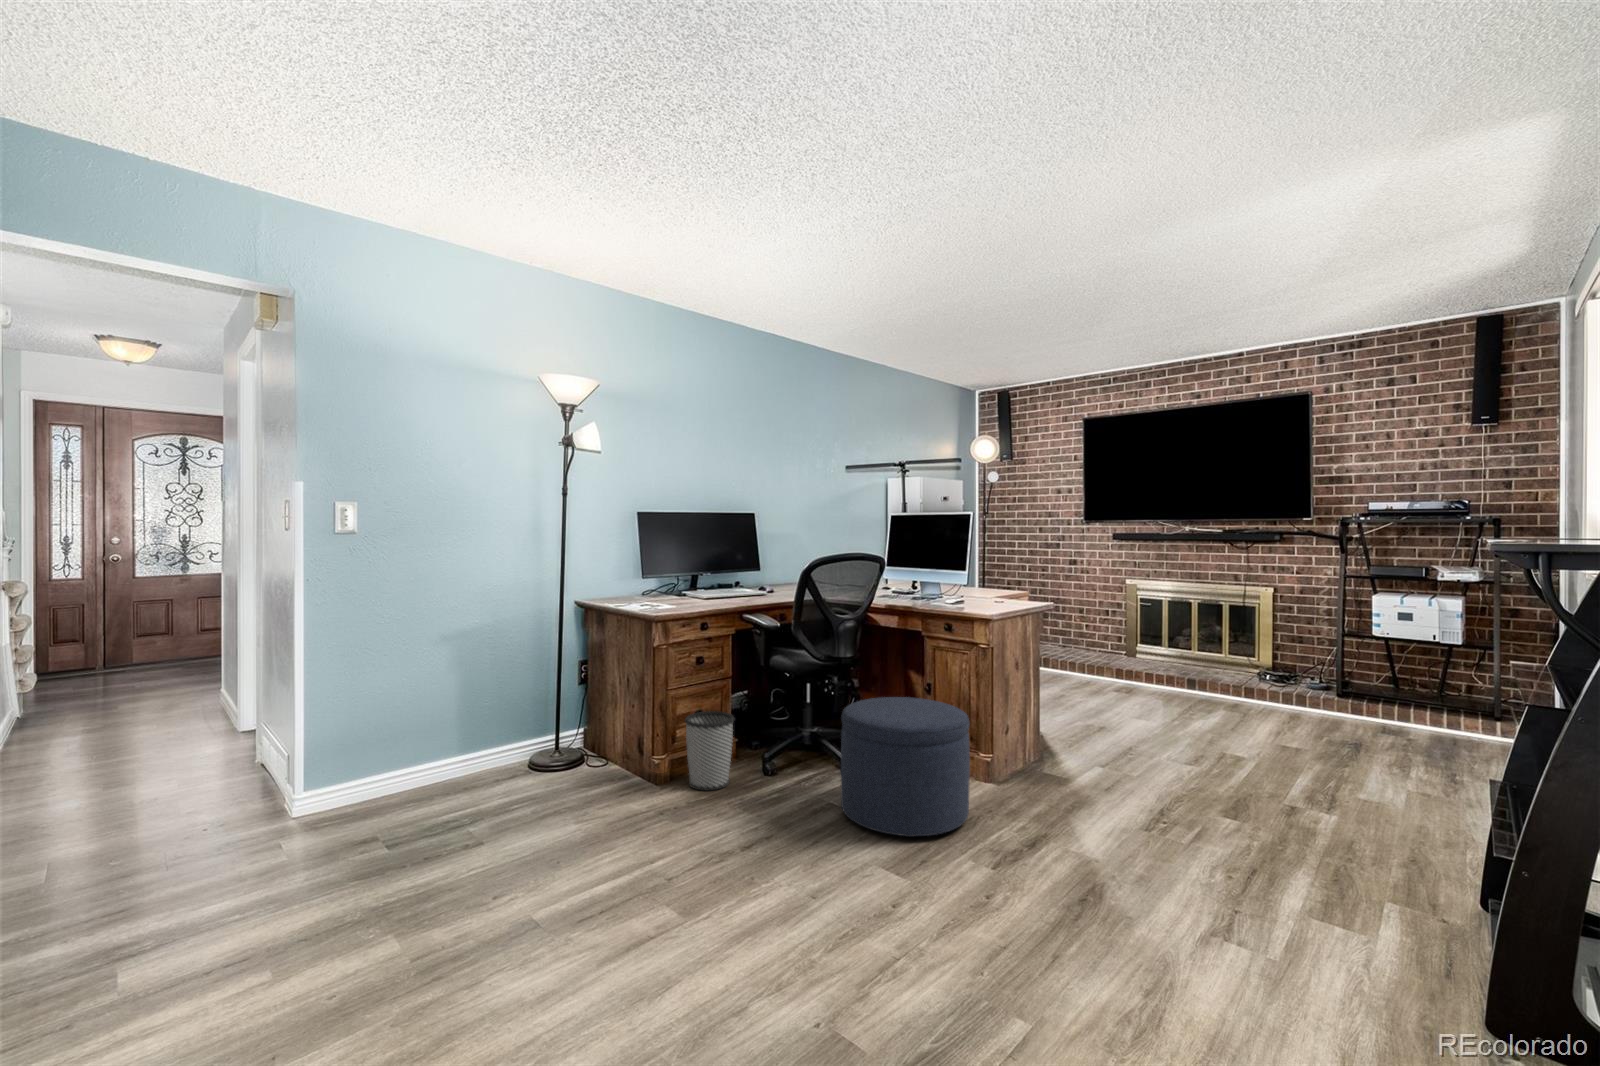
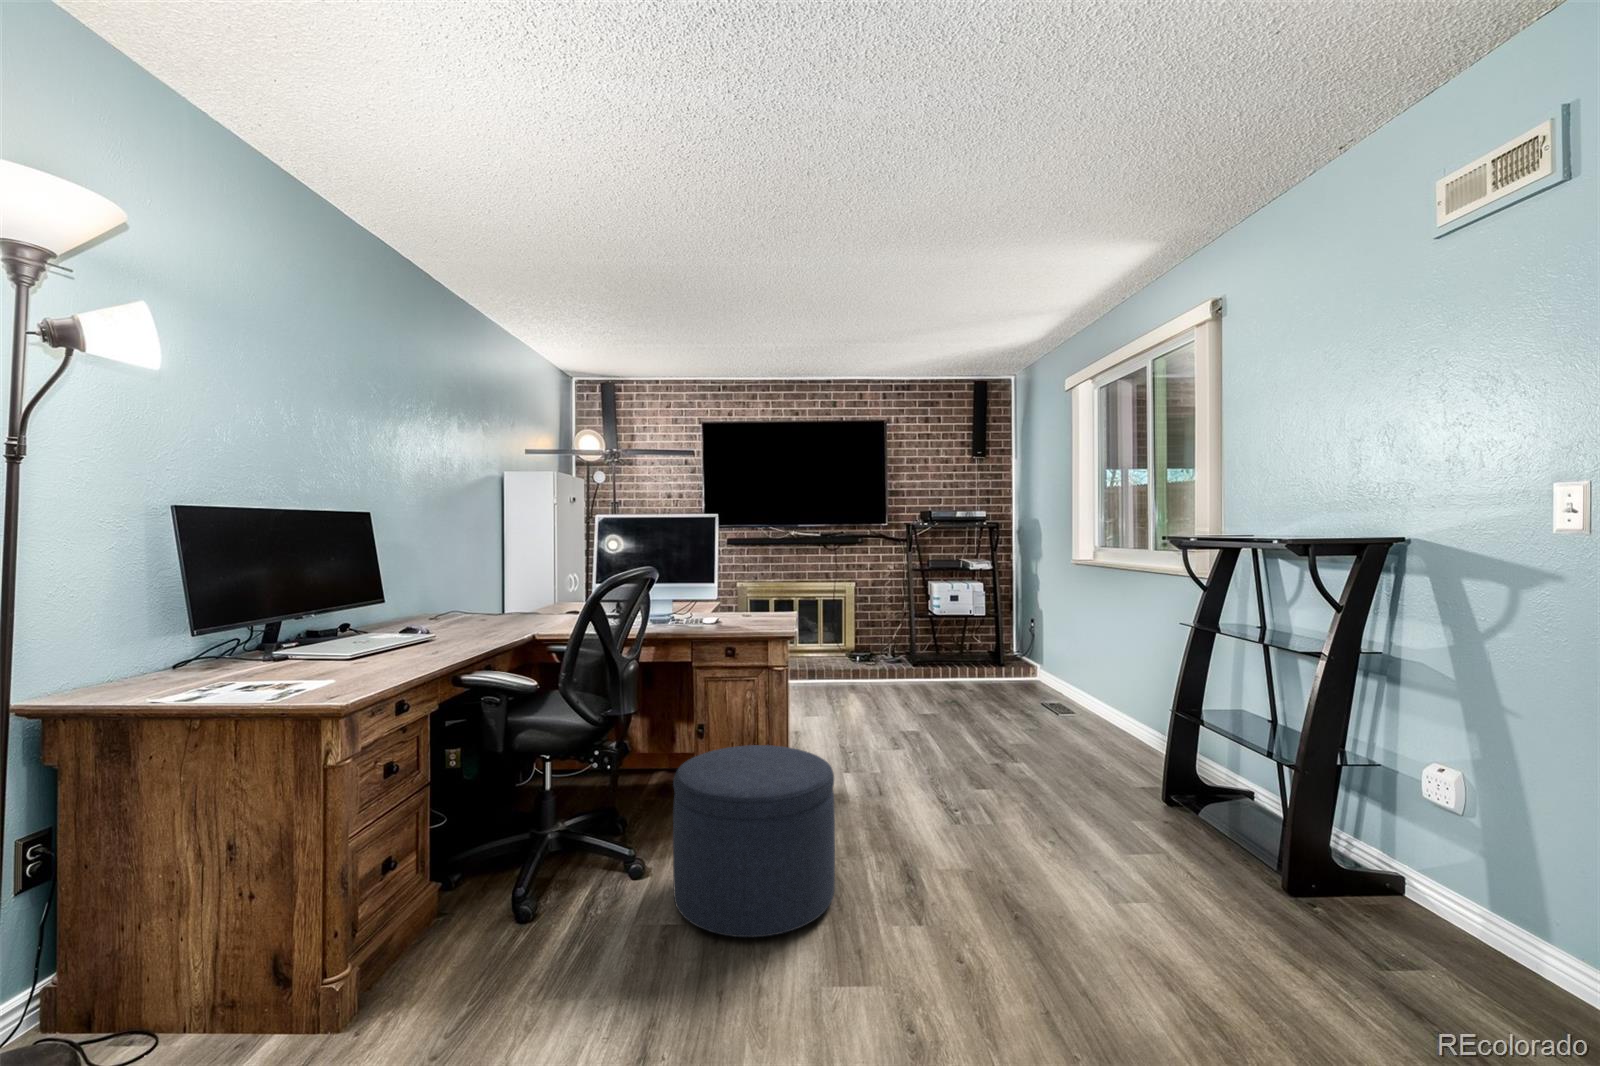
wastebasket: present [685,711,734,791] -> none [392,843,488,996]

